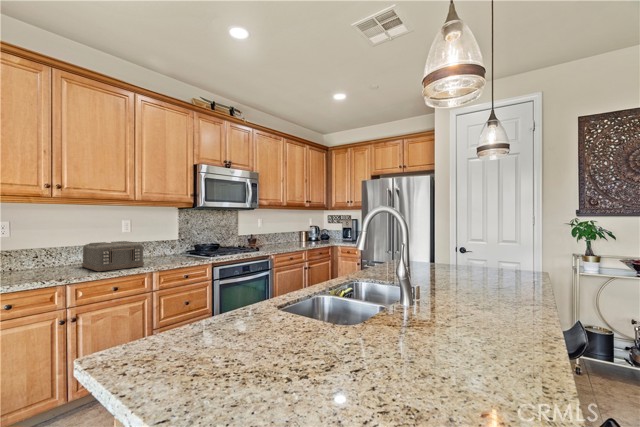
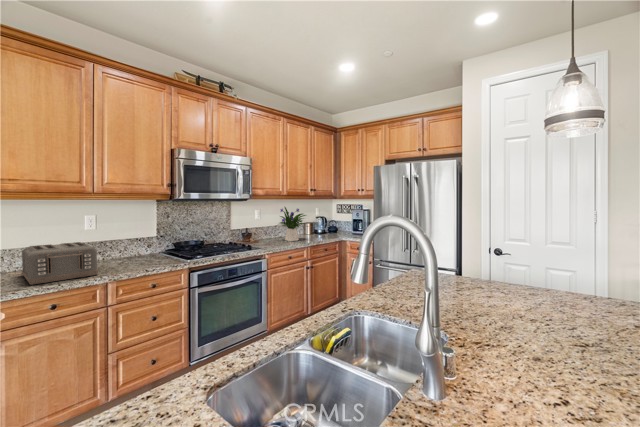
flower arrangement: none [275,215,304,246] -> present [280,207,306,241]

